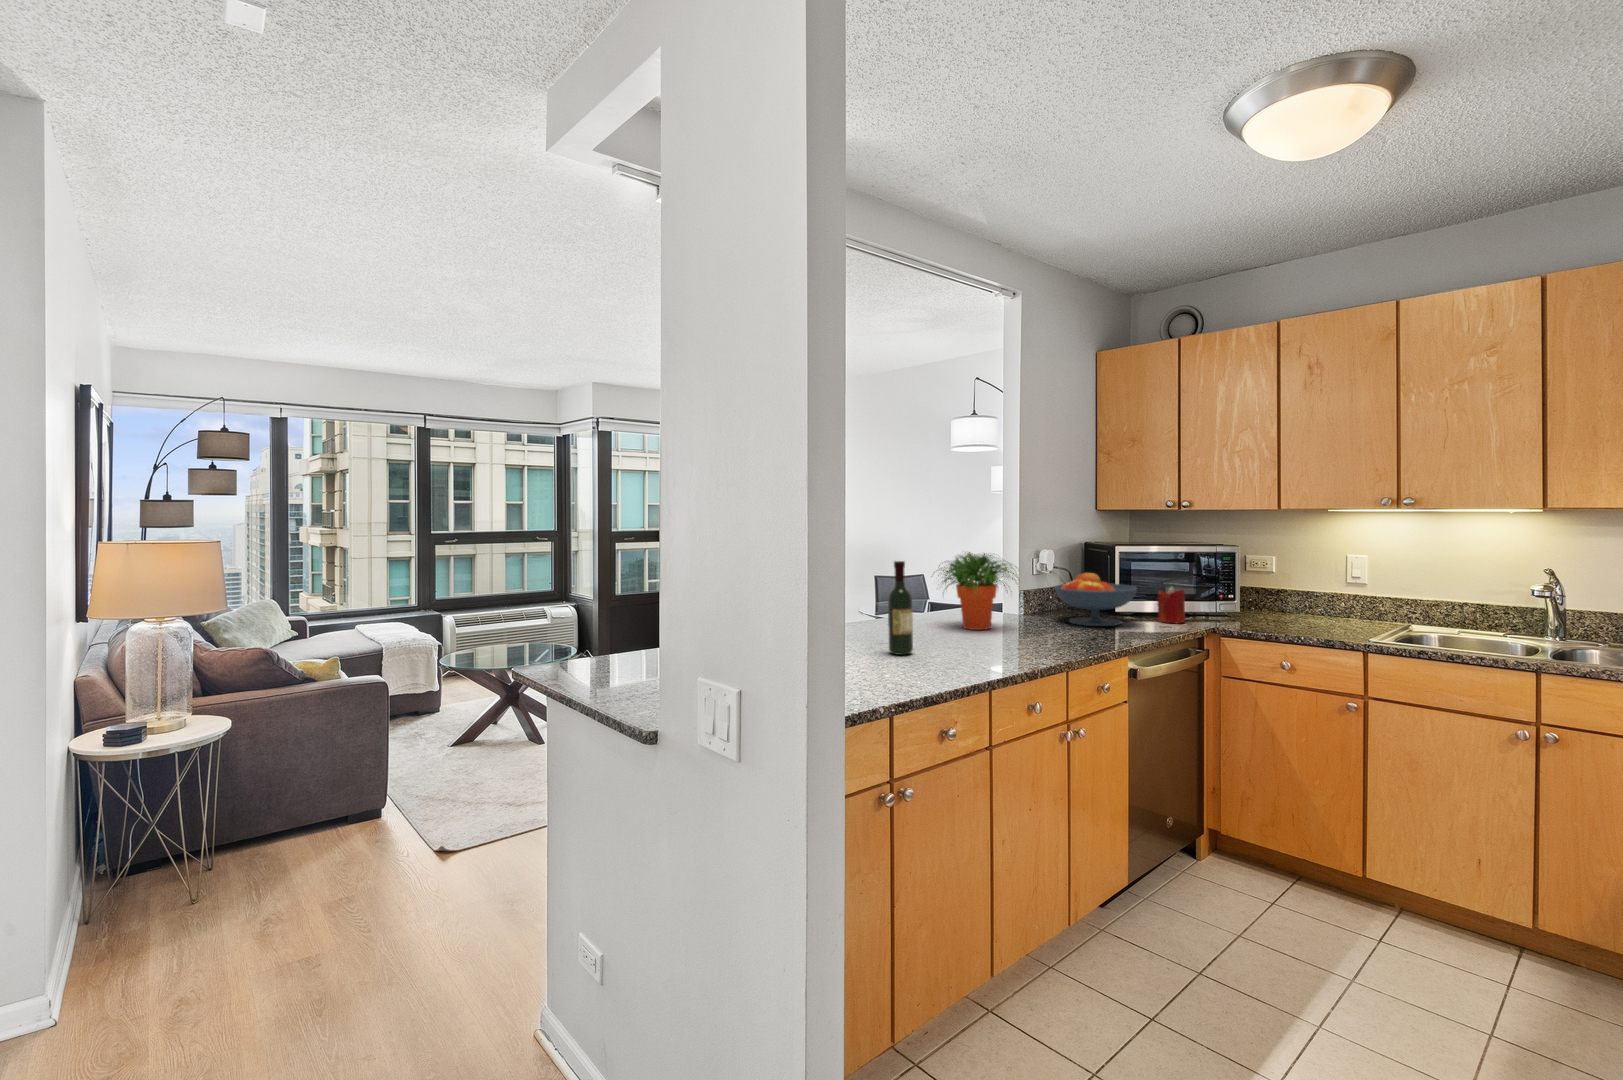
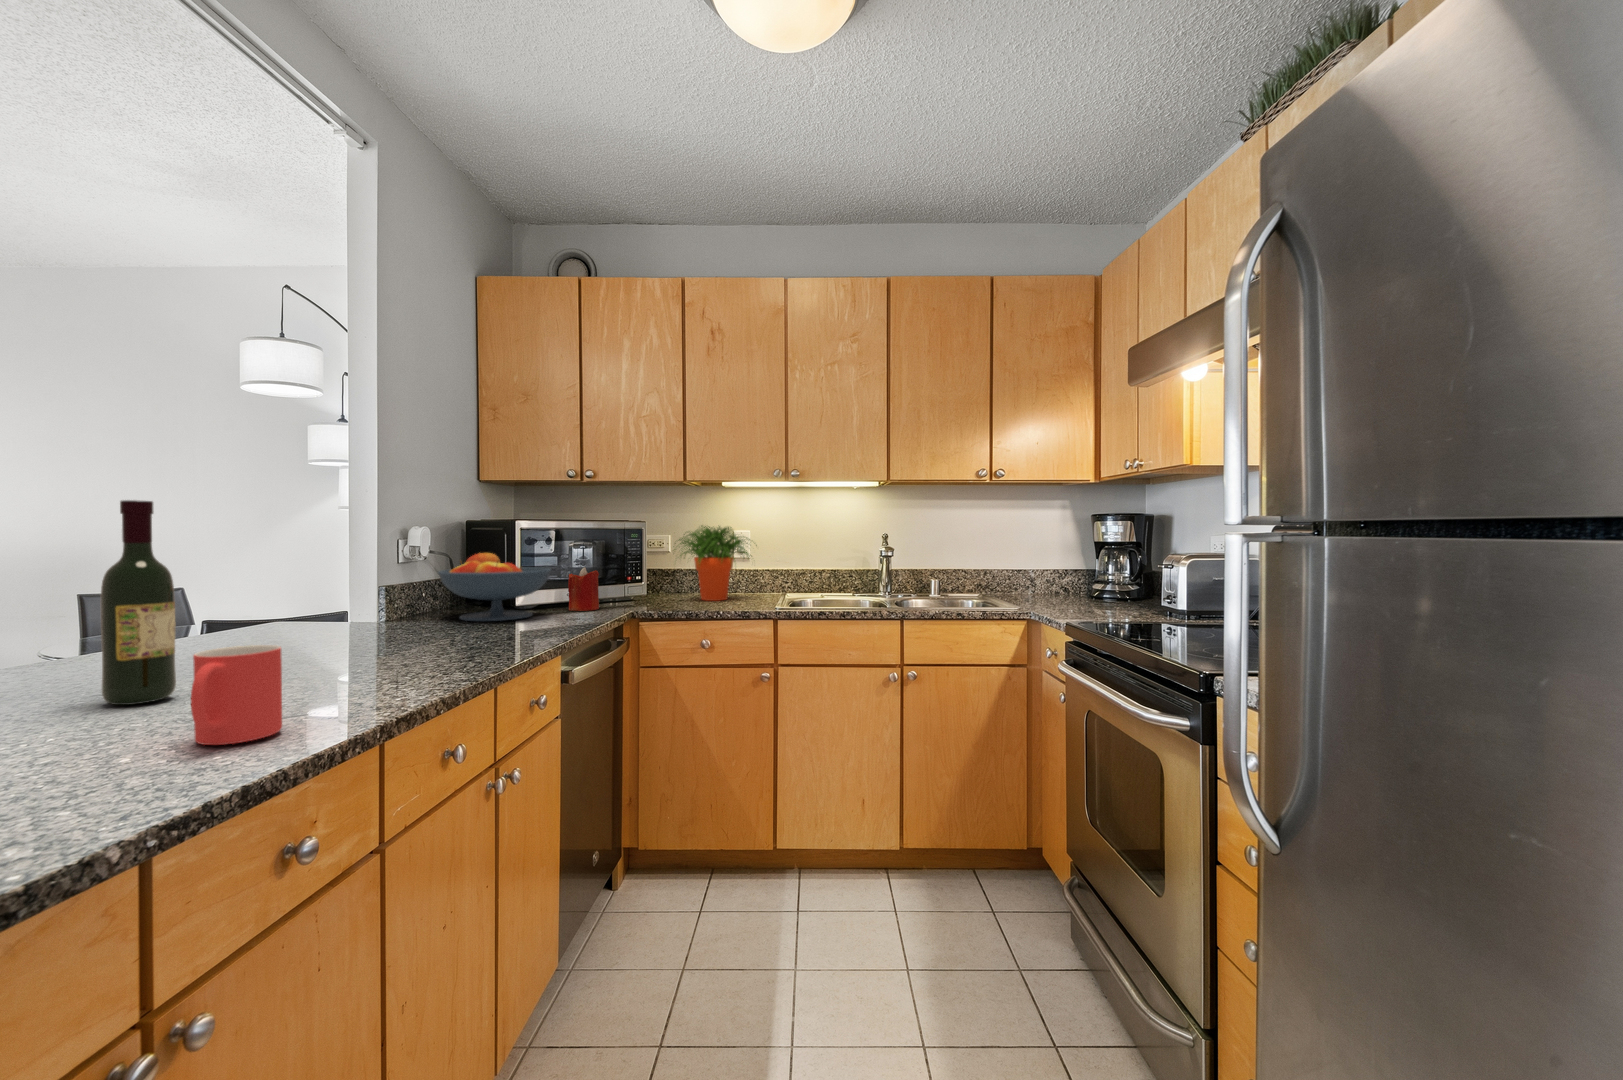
potted plant: present [939,552,1019,630] -> present [679,525,757,601]
mug: none [915,636,947,679] -> present [191,645,282,745]

